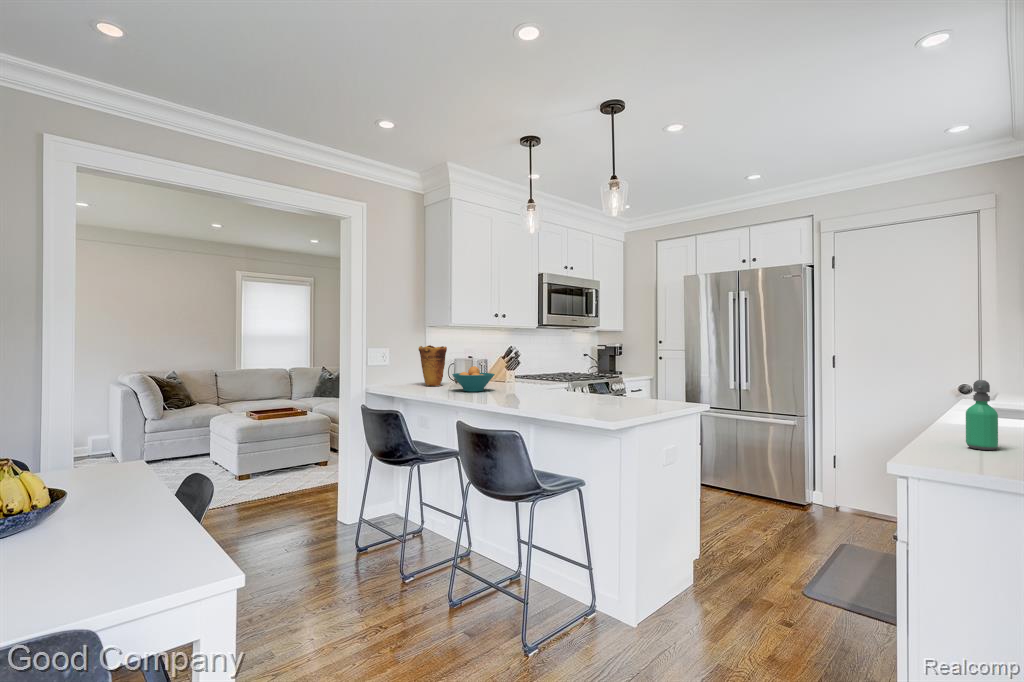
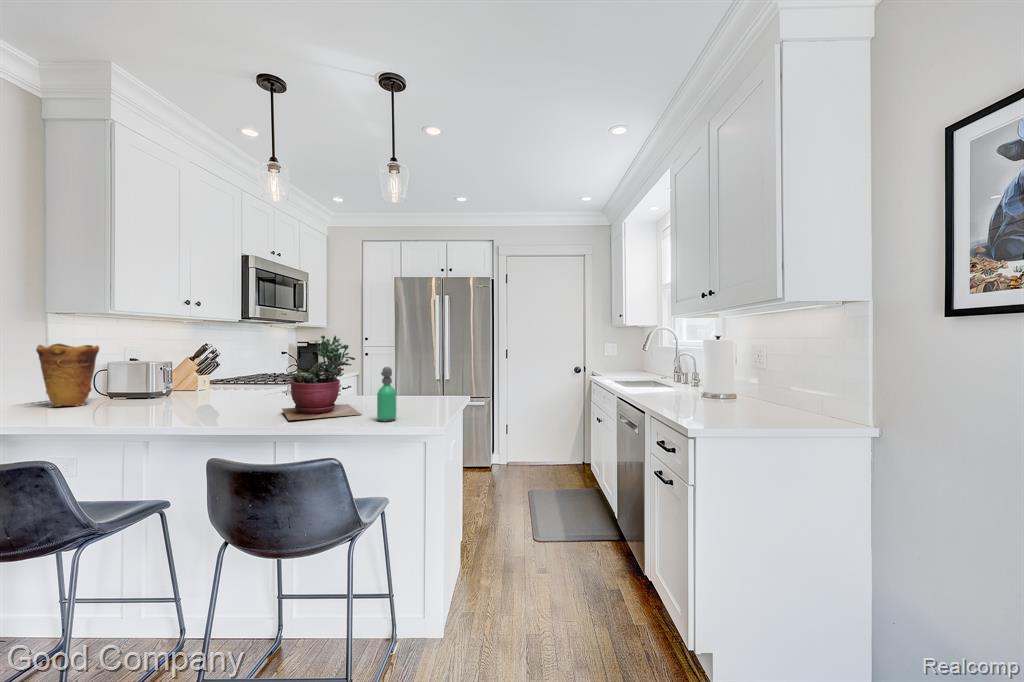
succulent plant: none [525,337,582,405] -> present [282,335,361,420]
fruit bowl: present [452,366,495,392] -> none [126,374,205,411]
soap dispenser: present [966,380,998,450] -> present [377,367,397,421]

